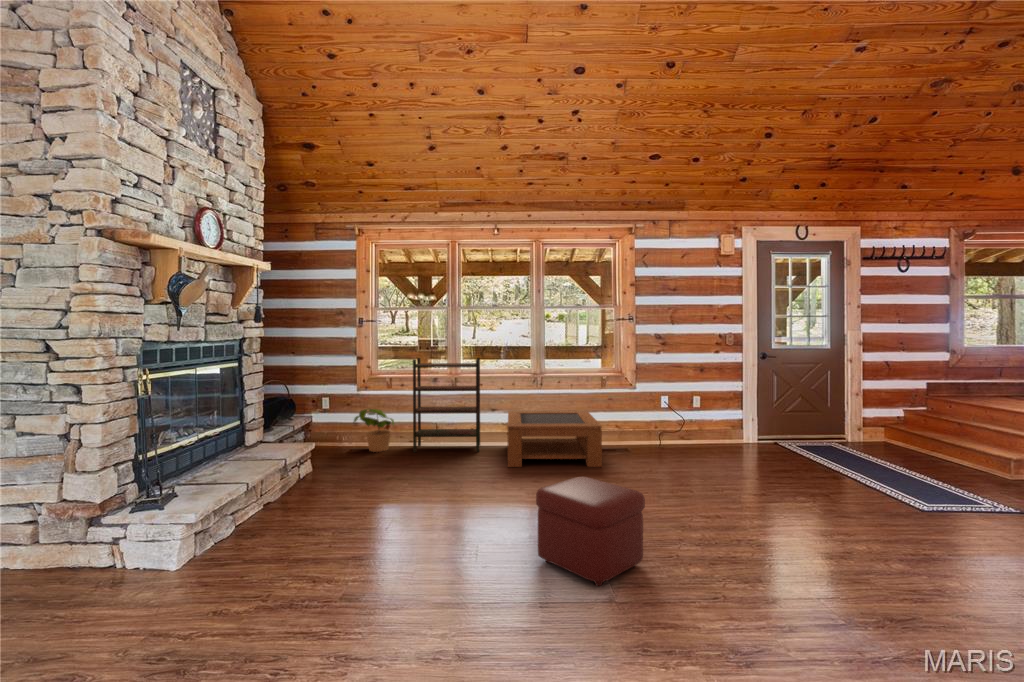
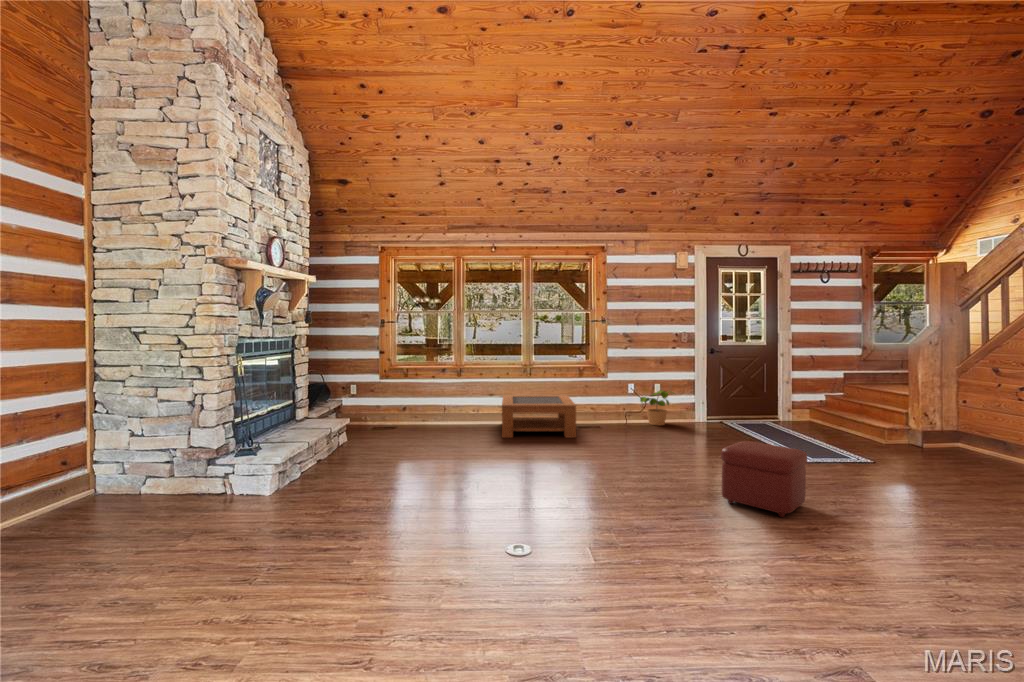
bookshelf: present [413,358,480,452] -> none [426,352,480,428]
potted plant: present [354,409,394,452] -> present [640,391,674,425]
ottoman: present [536,477,645,586] -> present [721,441,807,517]

